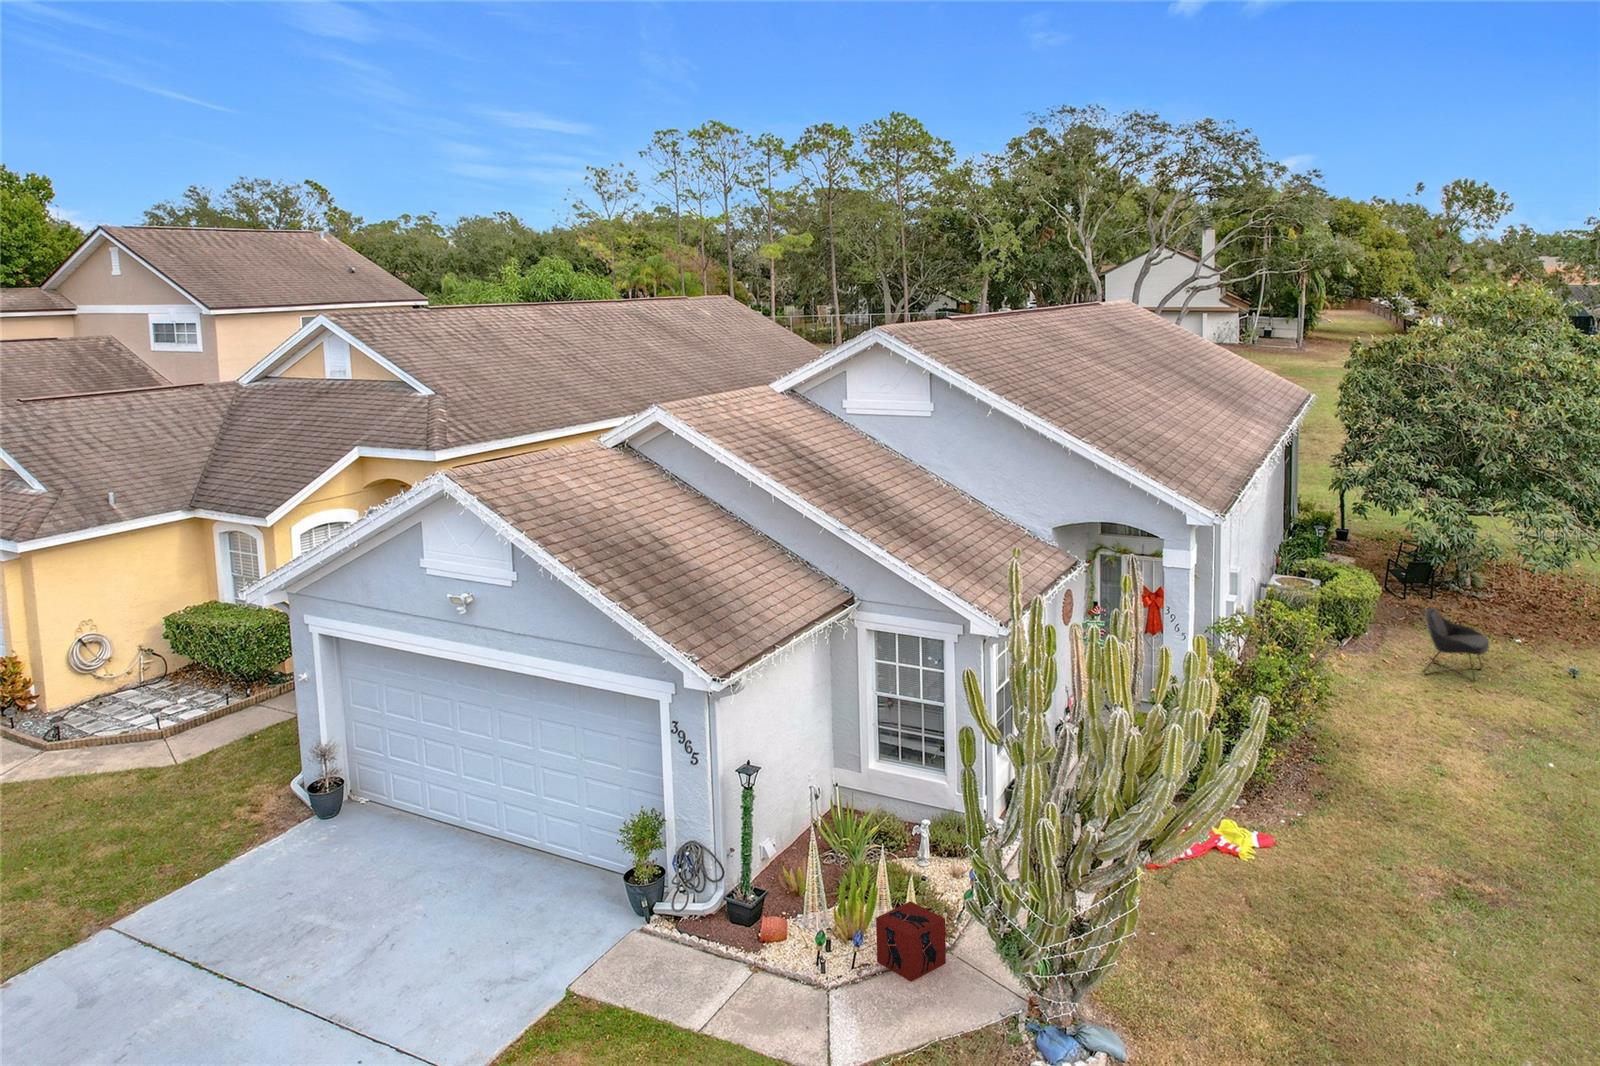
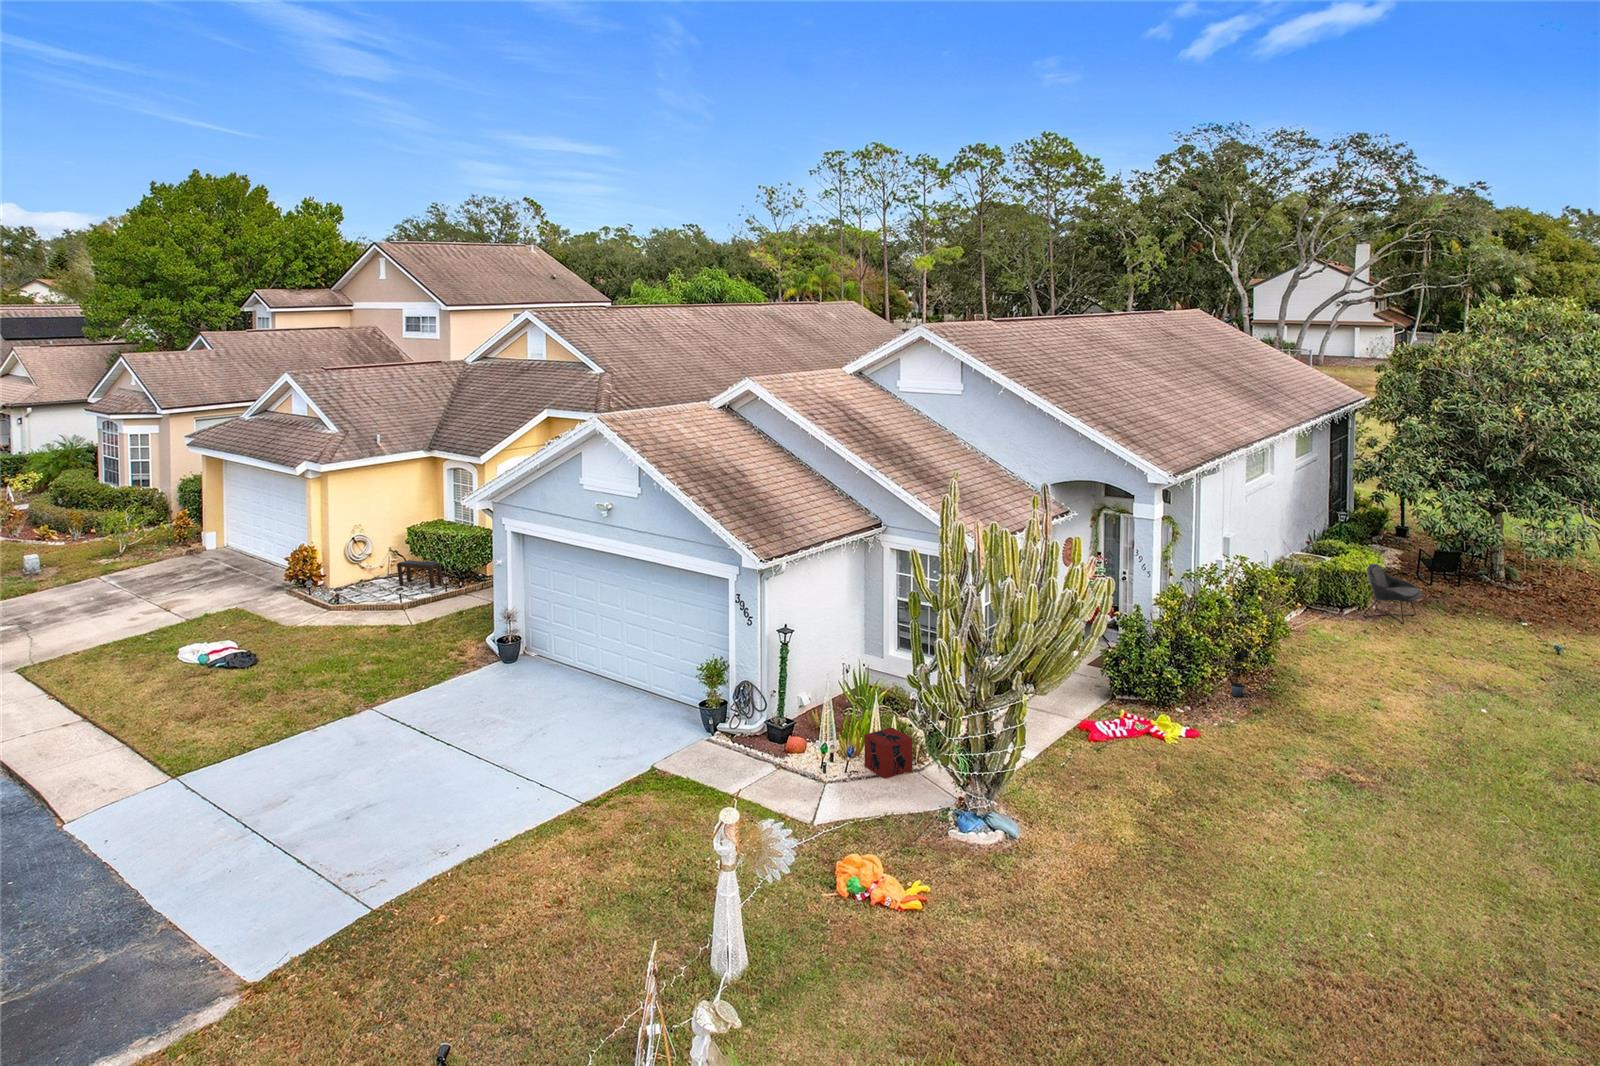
bench: none [152,662,219,700] -> present [397,560,442,588]
potted plant: none [1311,730,1347,805] -> present [1230,640,1254,697]

